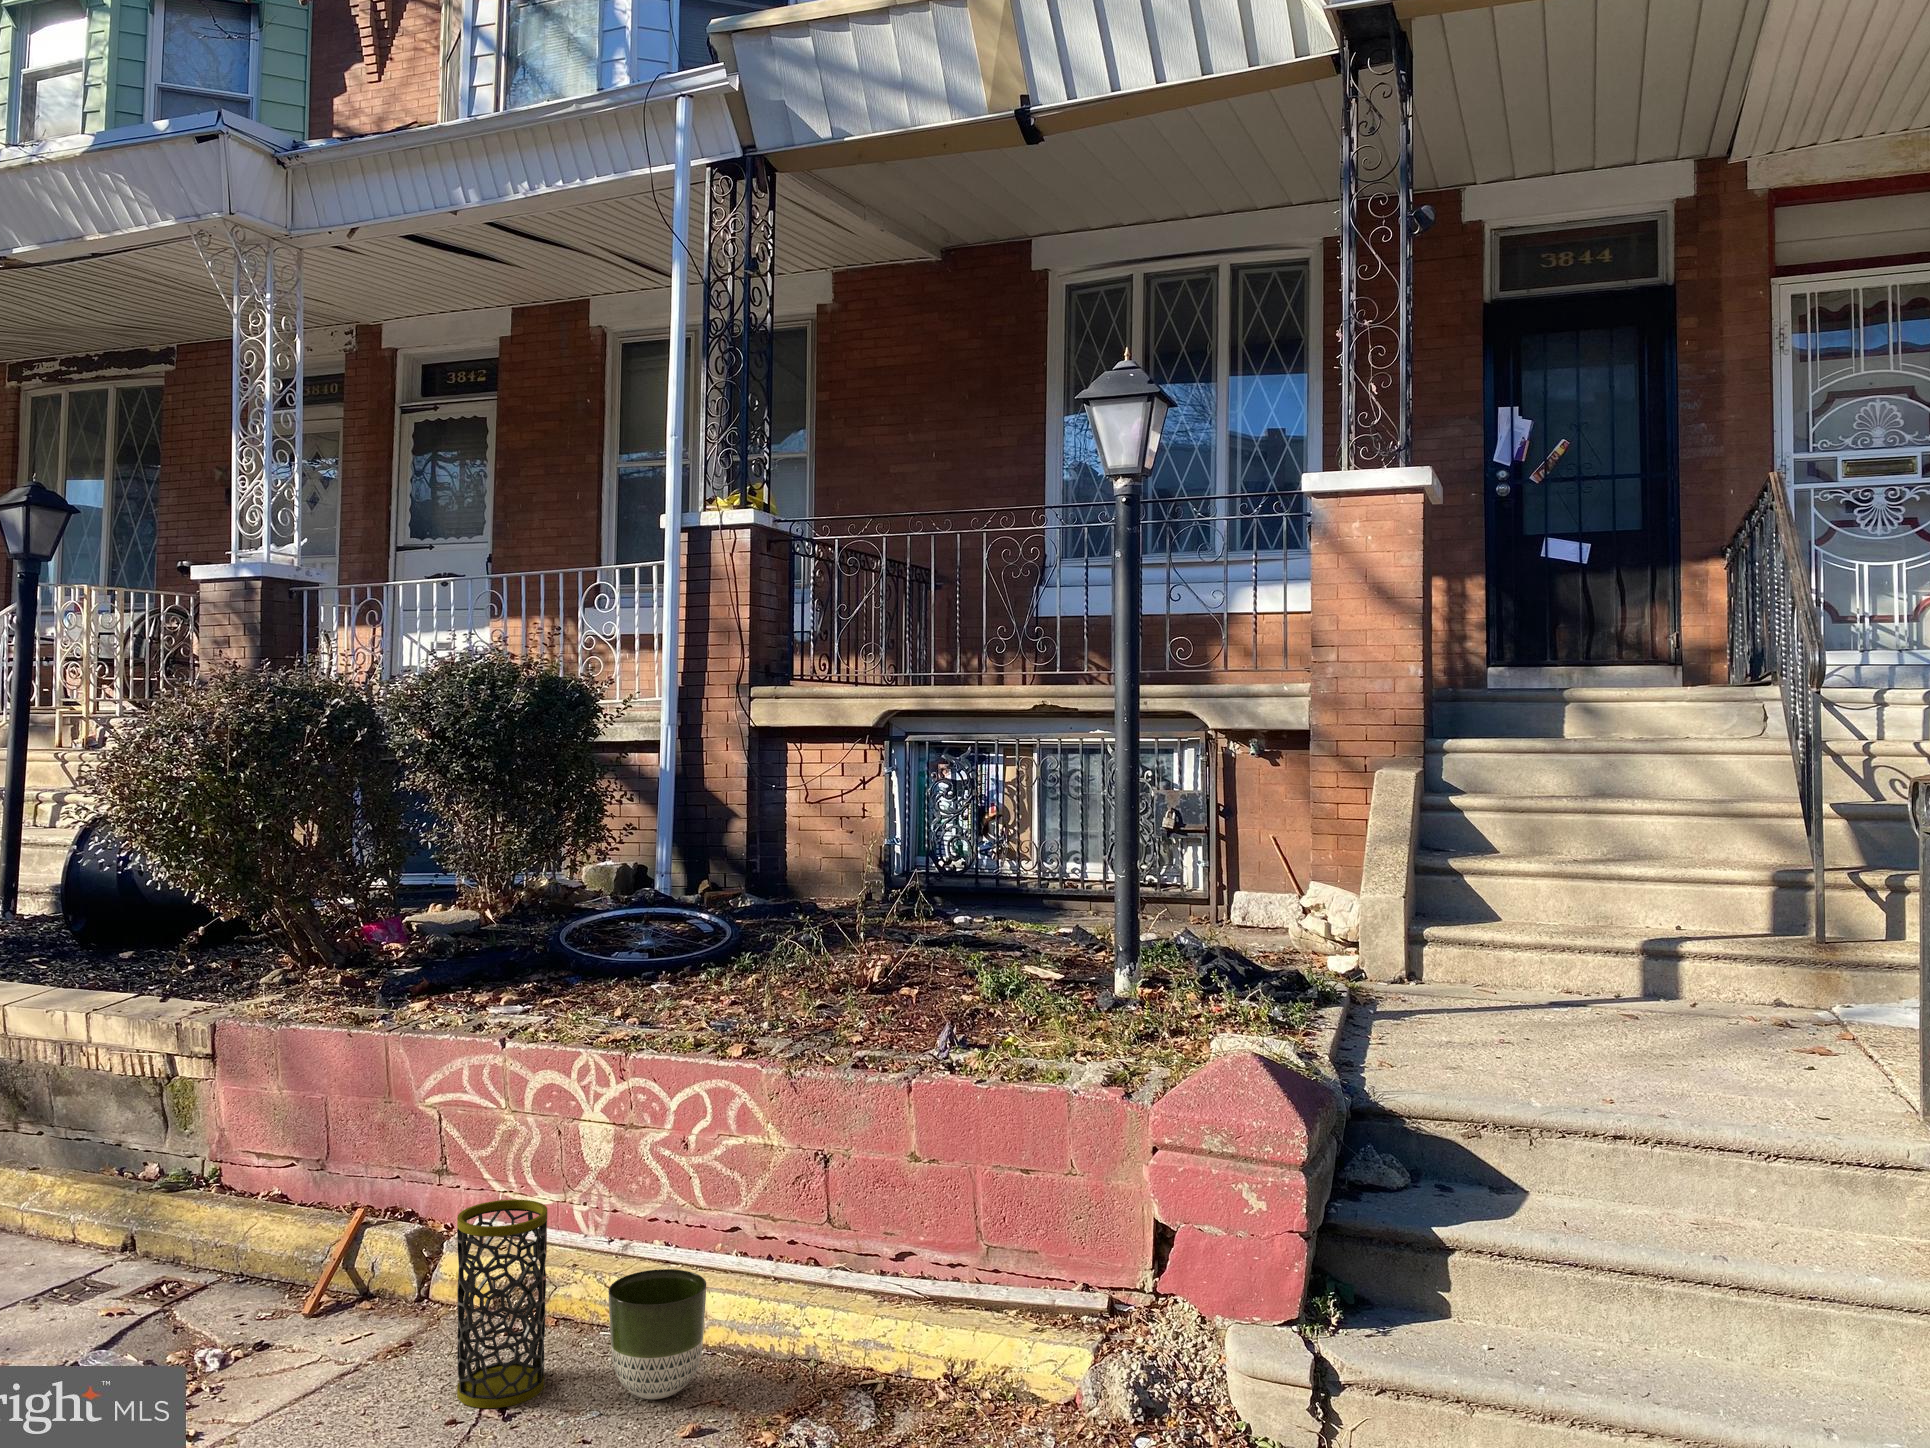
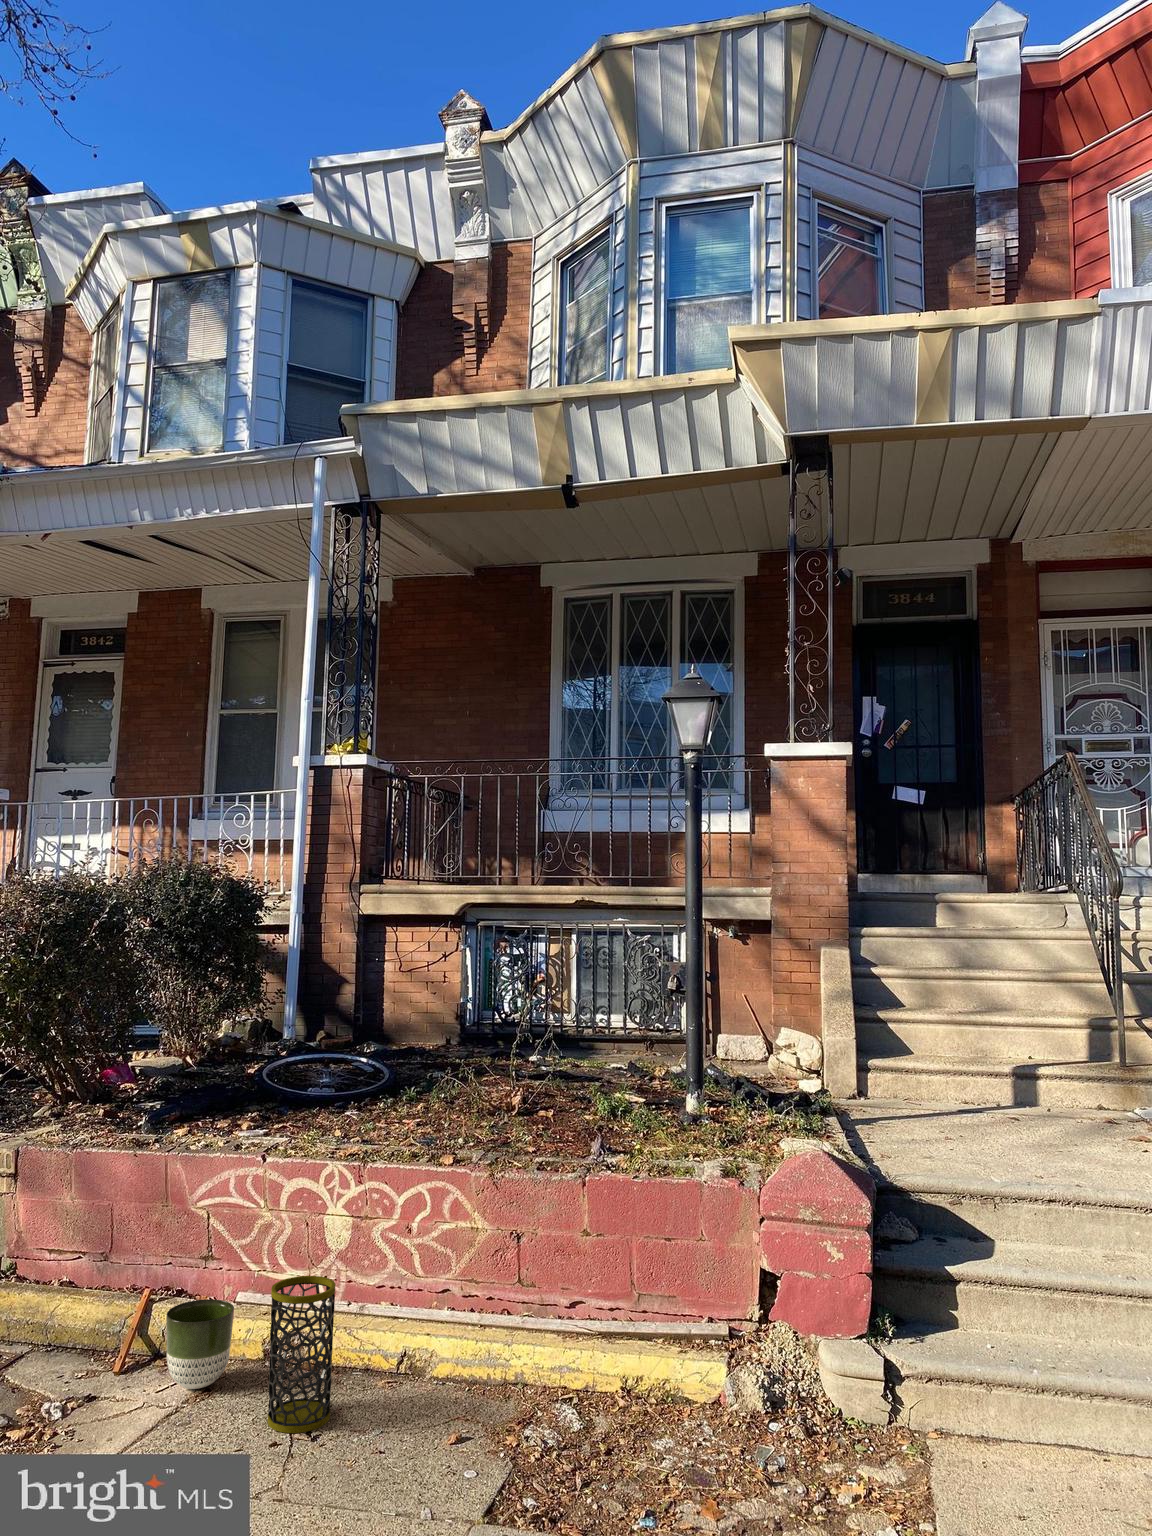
planter: present [609,1269,706,1399] -> present [166,1299,234,1389]

